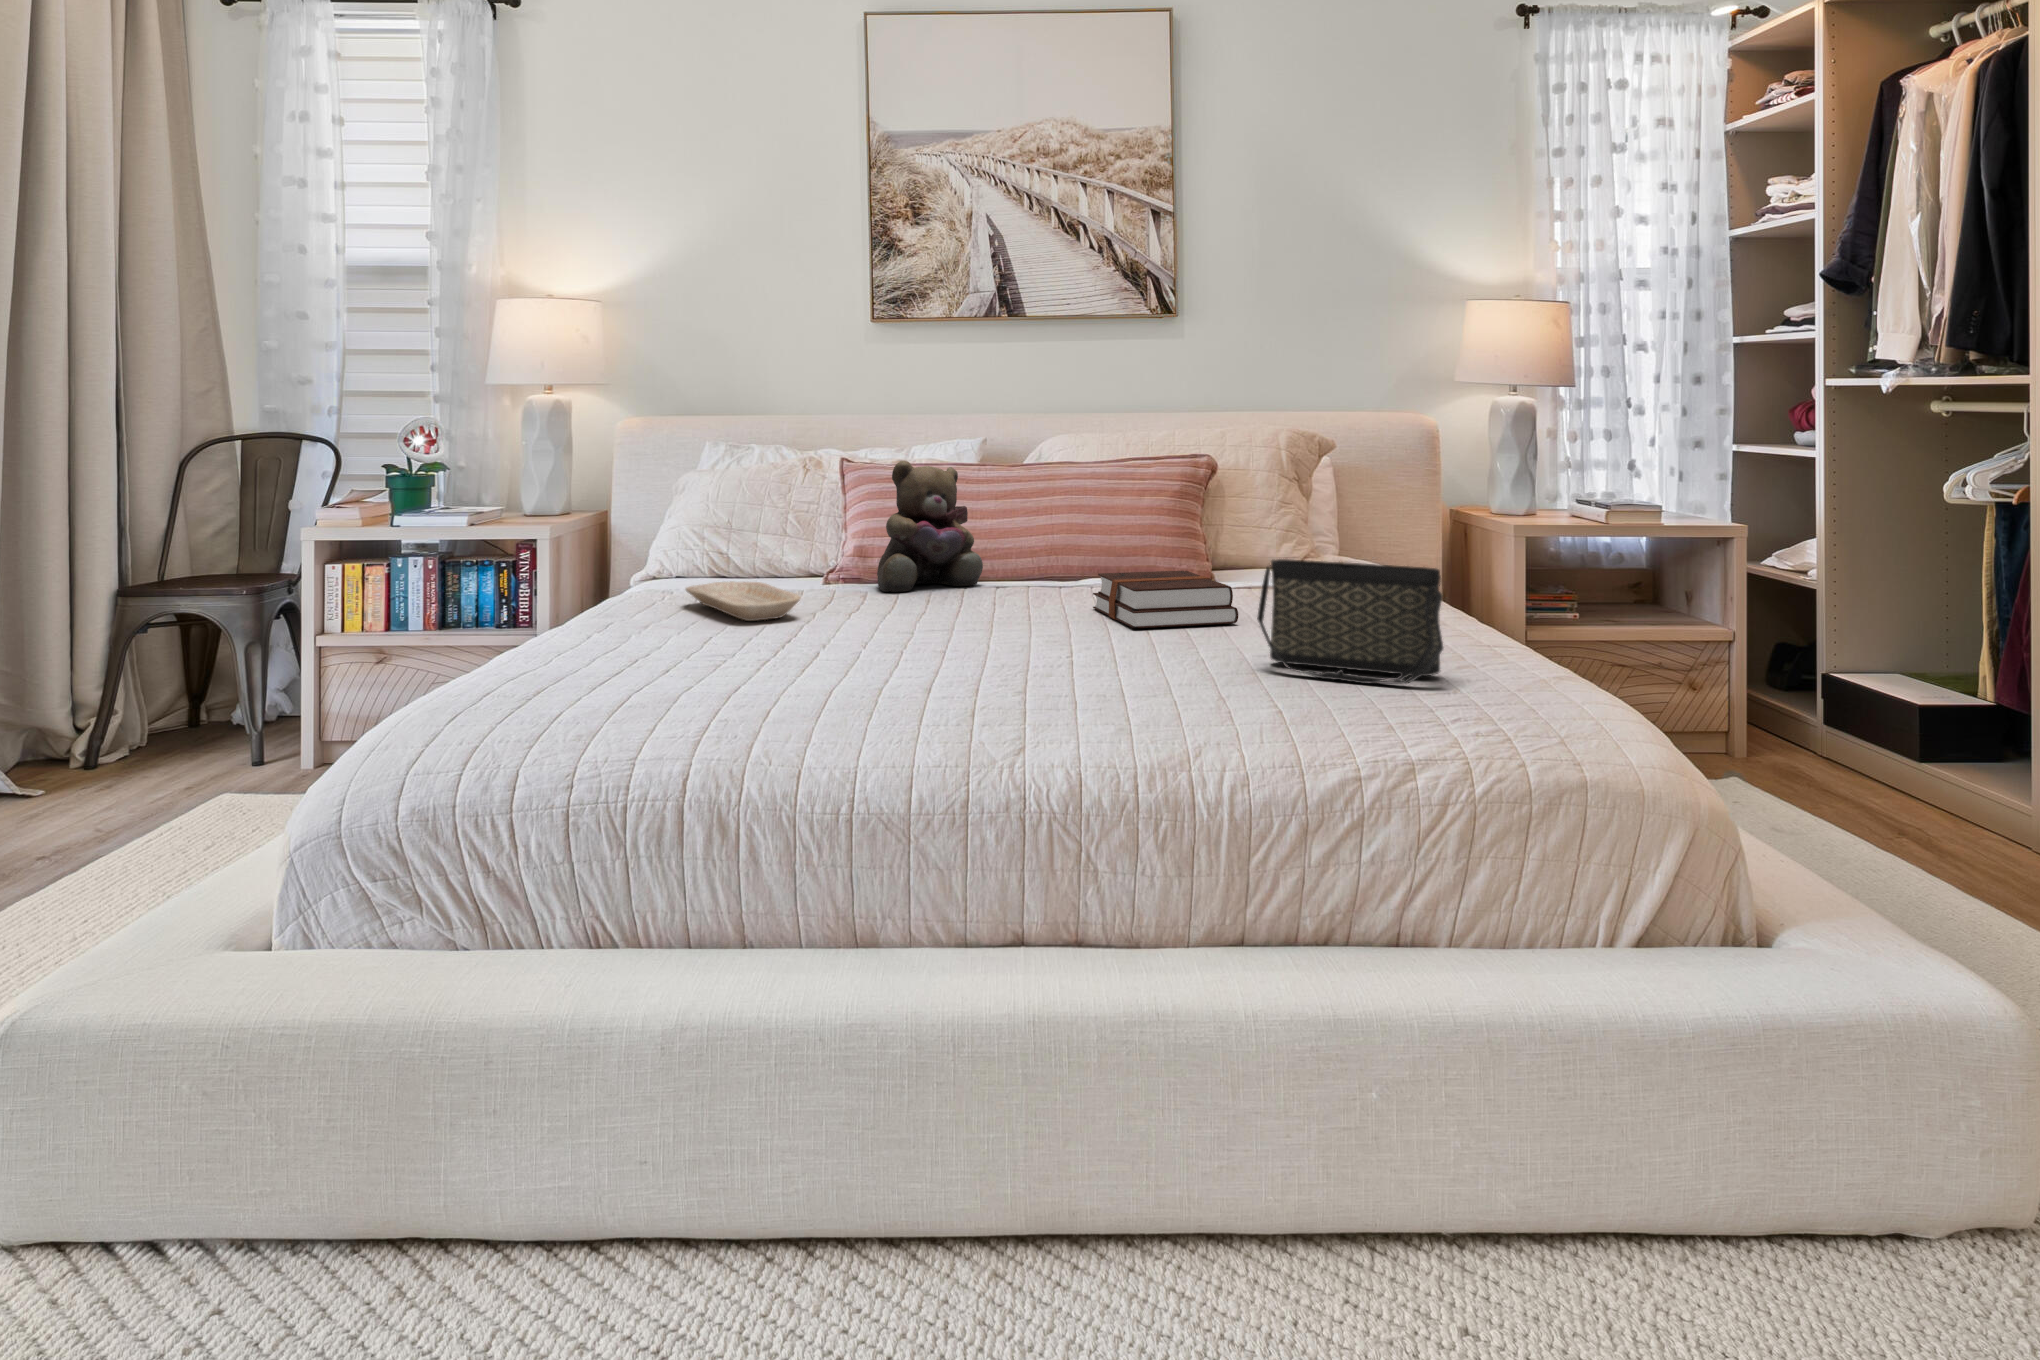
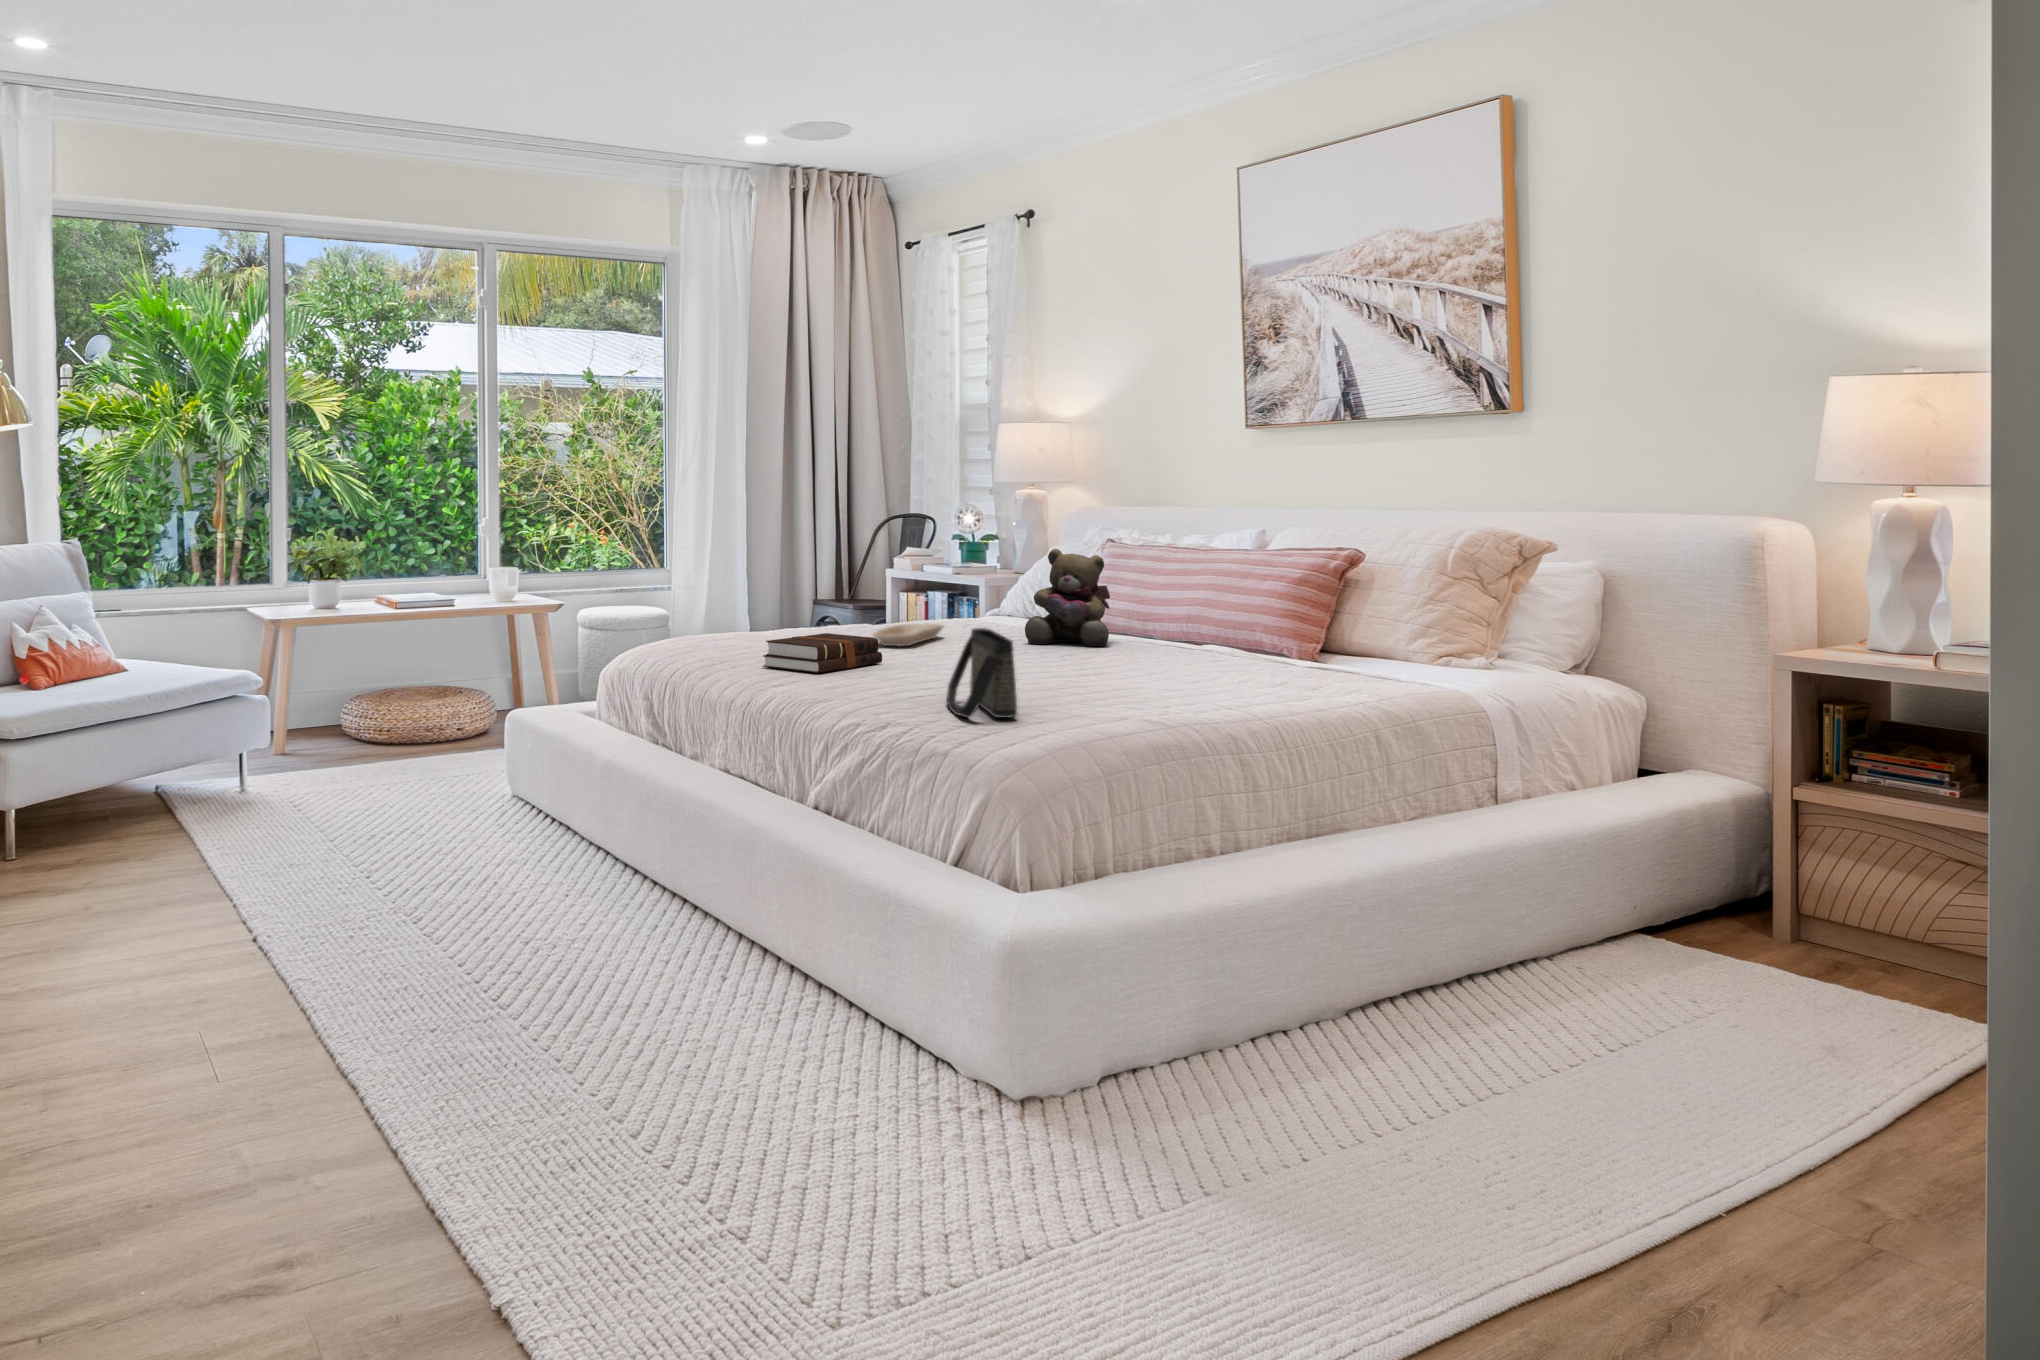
hardback book: present [1093,571,1238,628] -> present [763,633,882,673]

